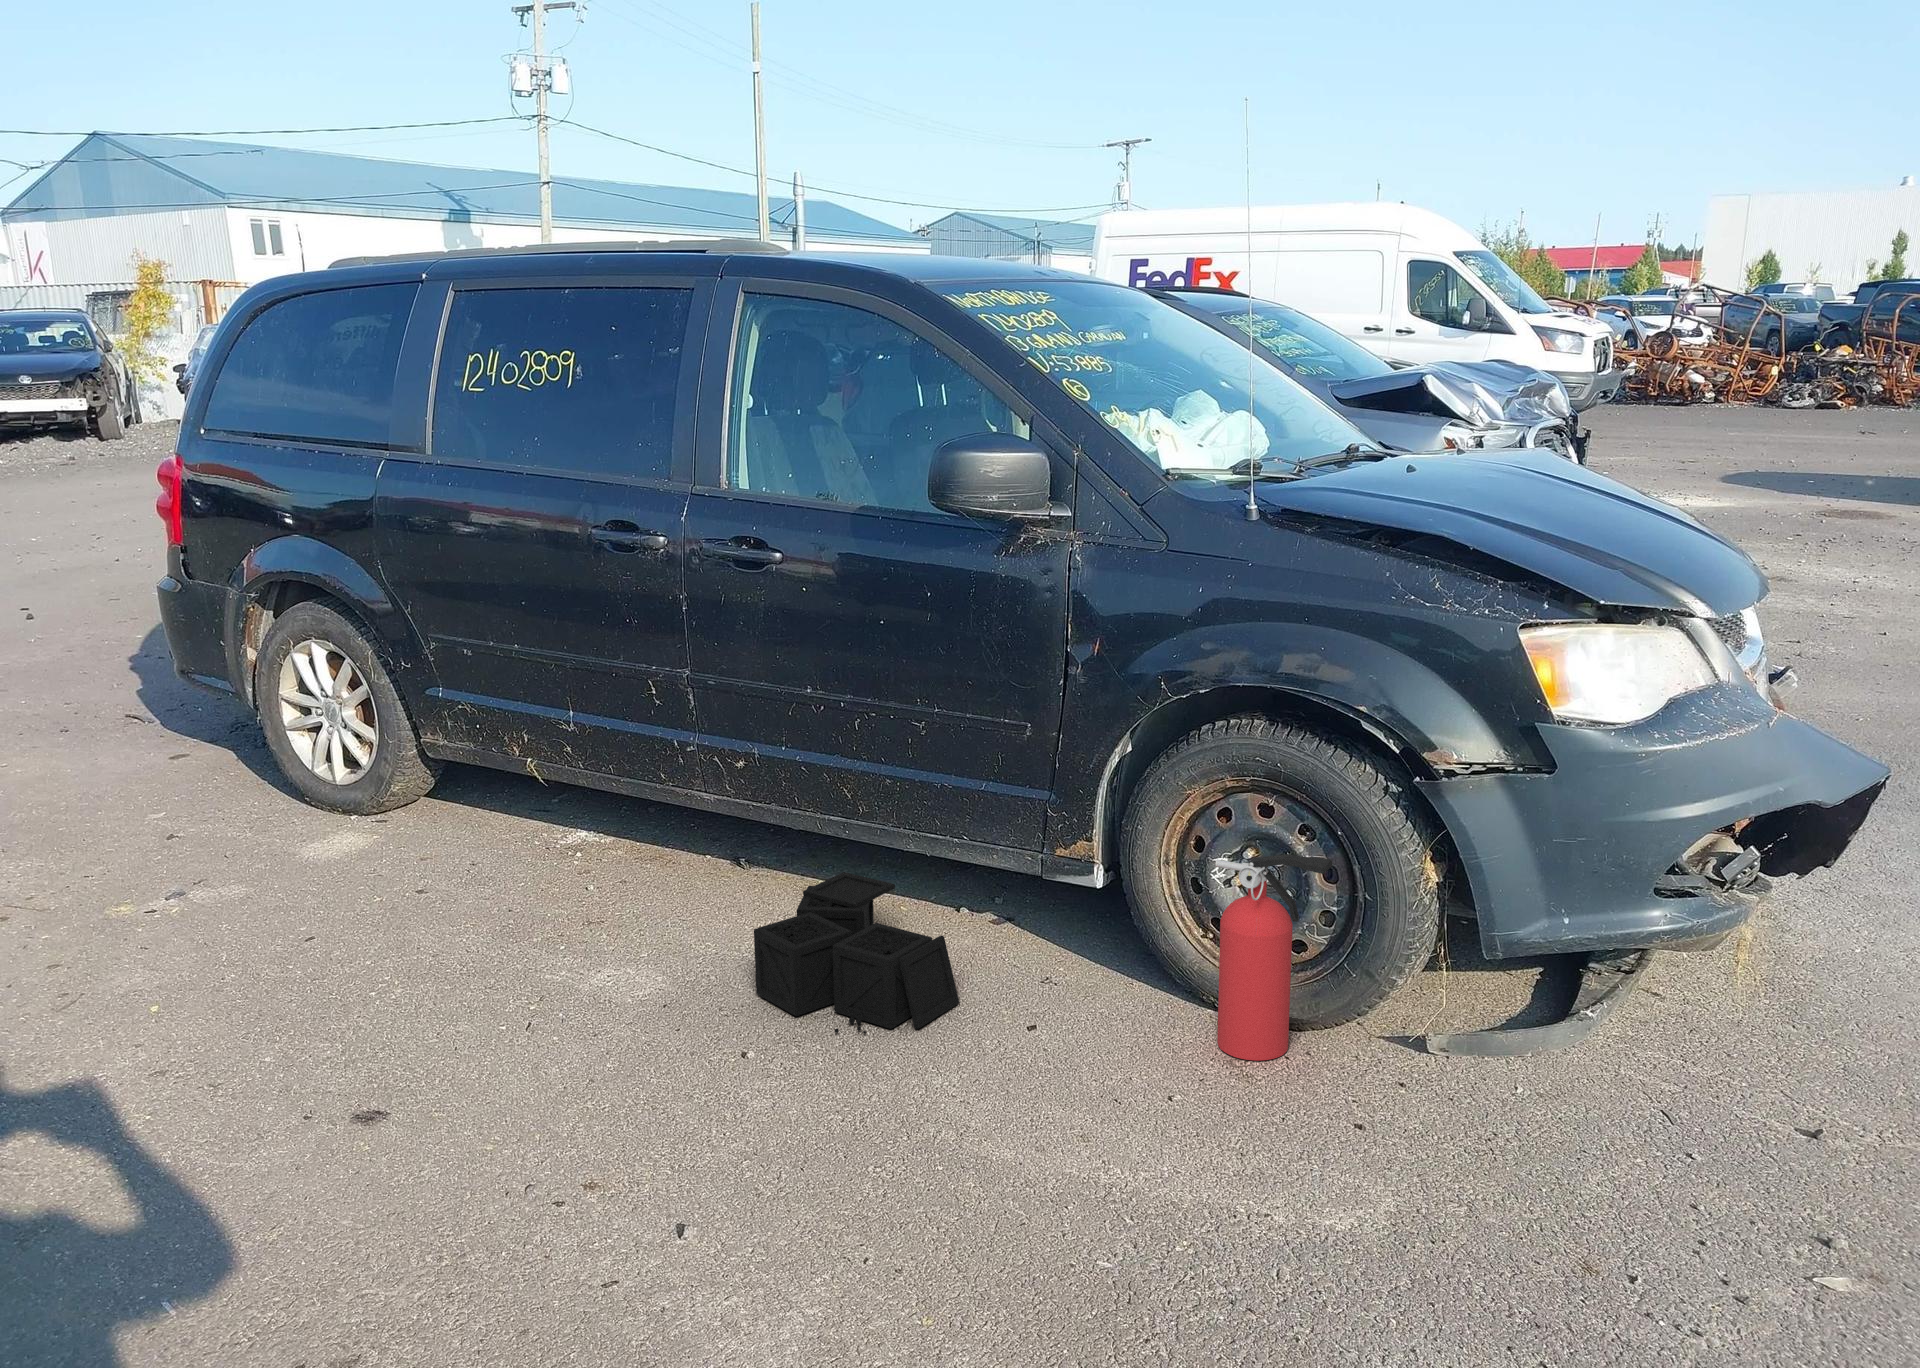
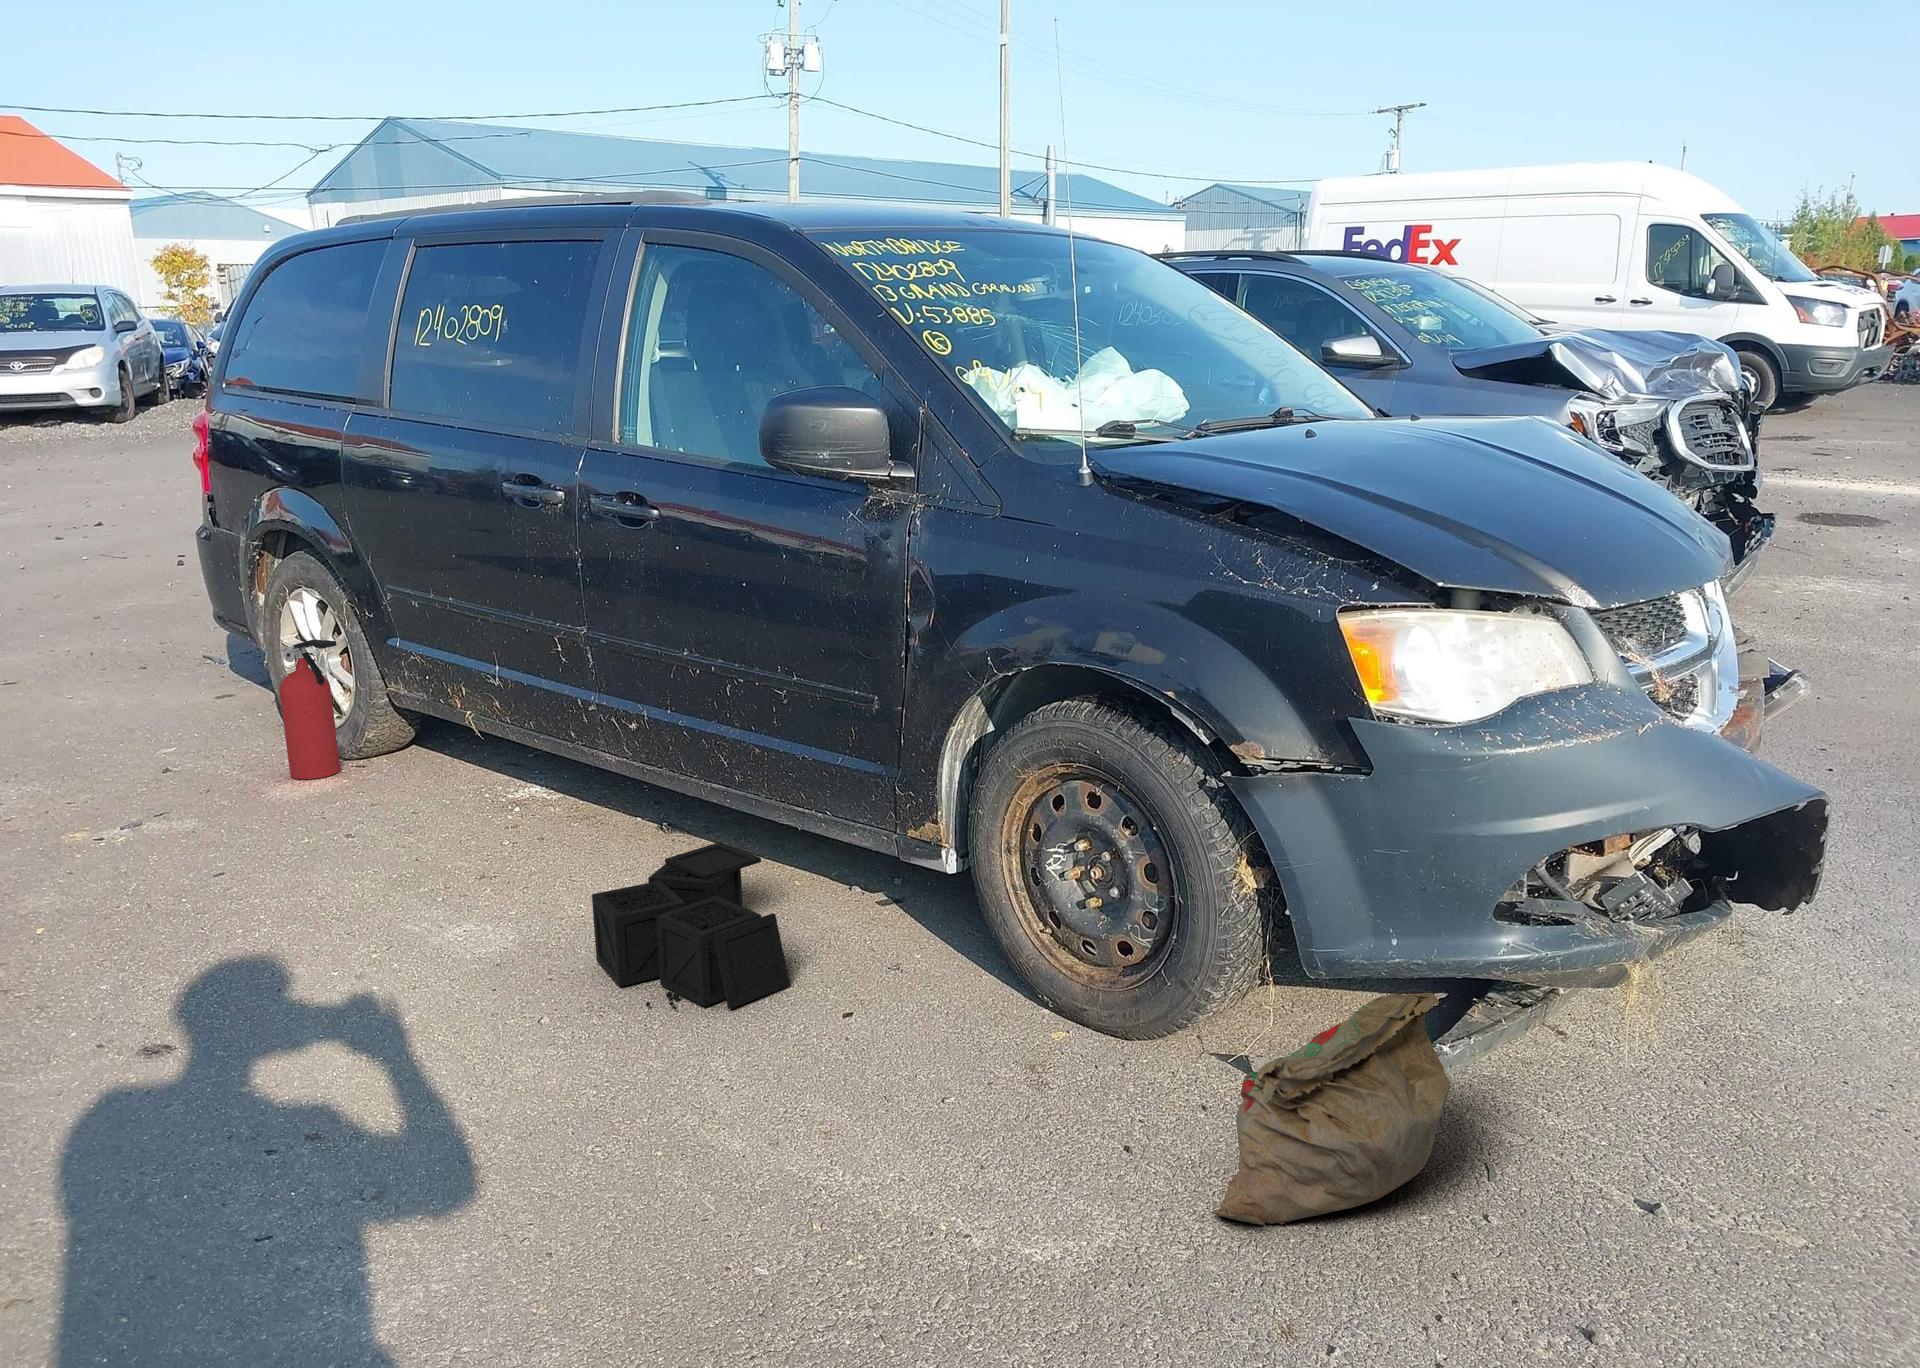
fire extinguisher: present [1216,854,1332,1061] -> present [279,639,341,779]
bag: none [1463,962,1650,1177] -> present [1212,992,1451,1226]

